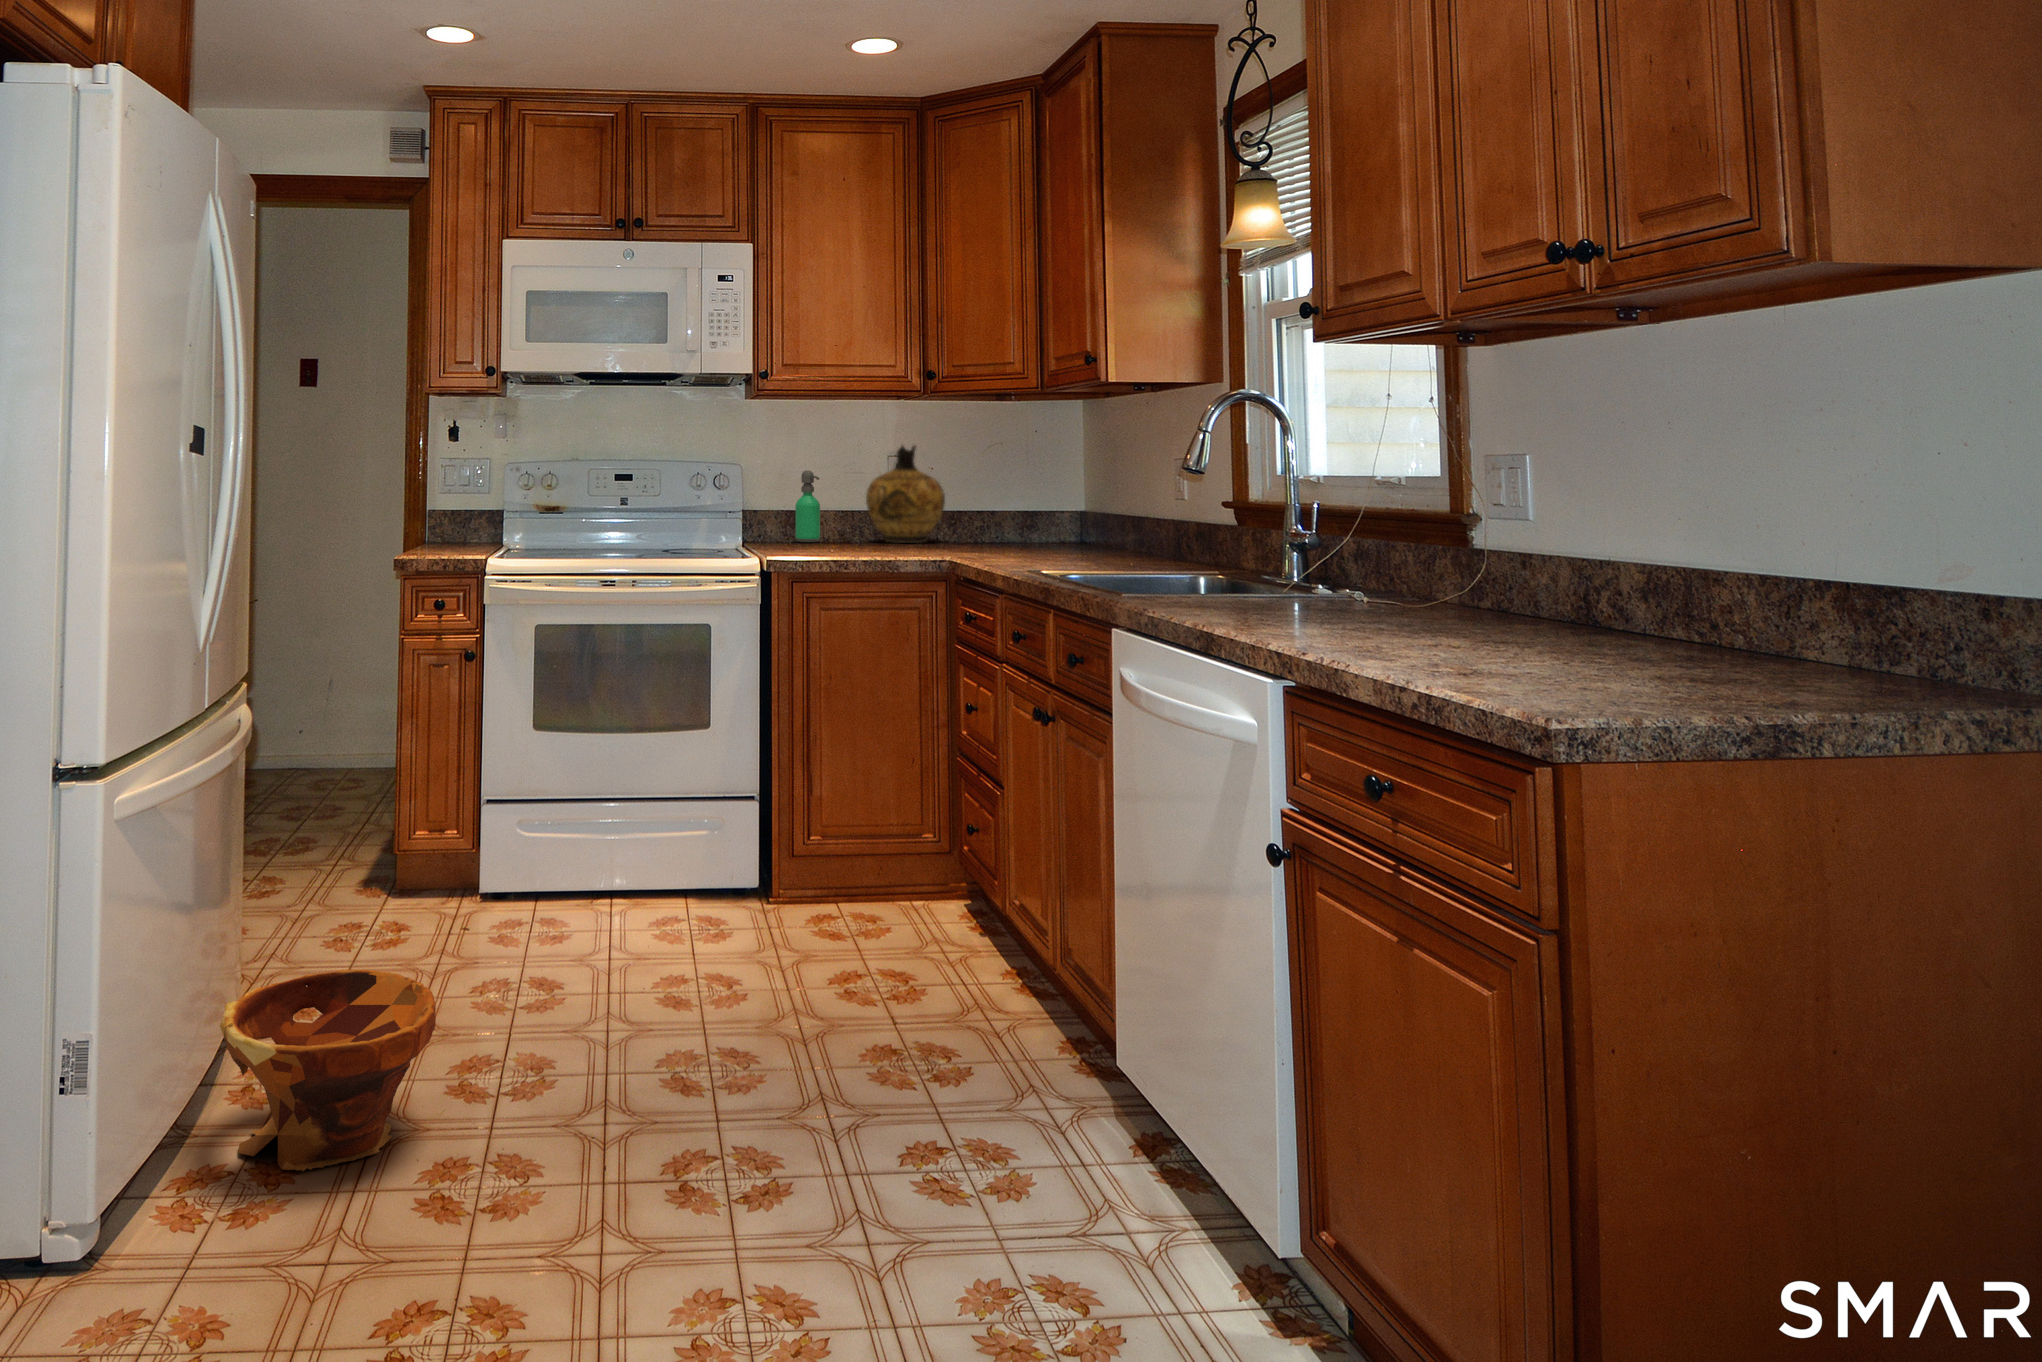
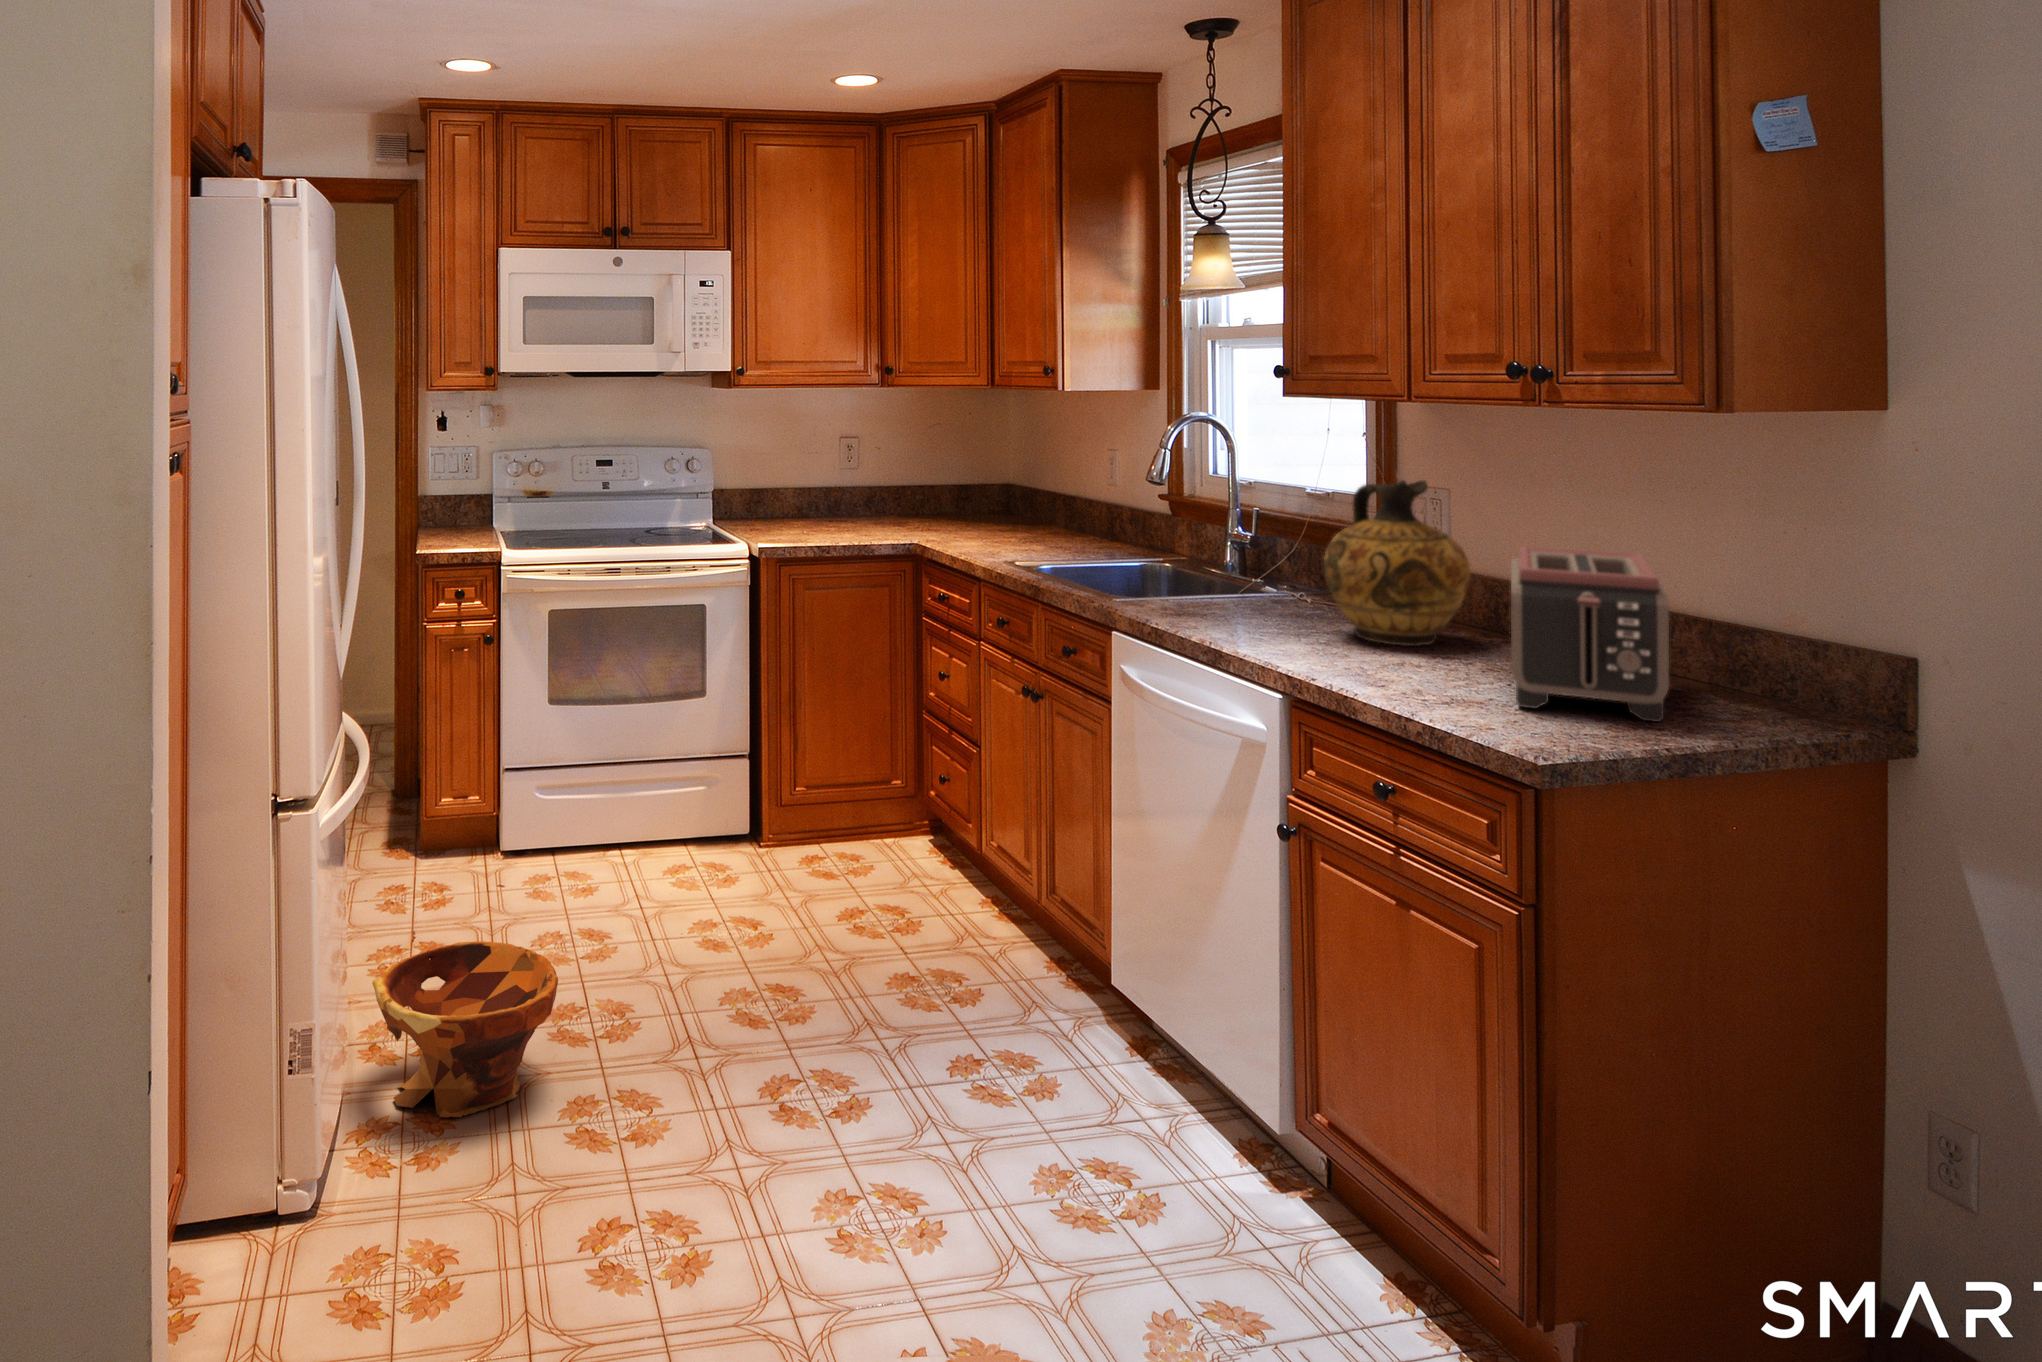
ceramic jug: present [866,446,945,543] -> present [1324,480,1470,646]
soap dispenser: present [796,470,820,542] -> none [757,450,780,516]
toaster: none [1545,492,1763,697] -> present [1511,546,1669,722]

